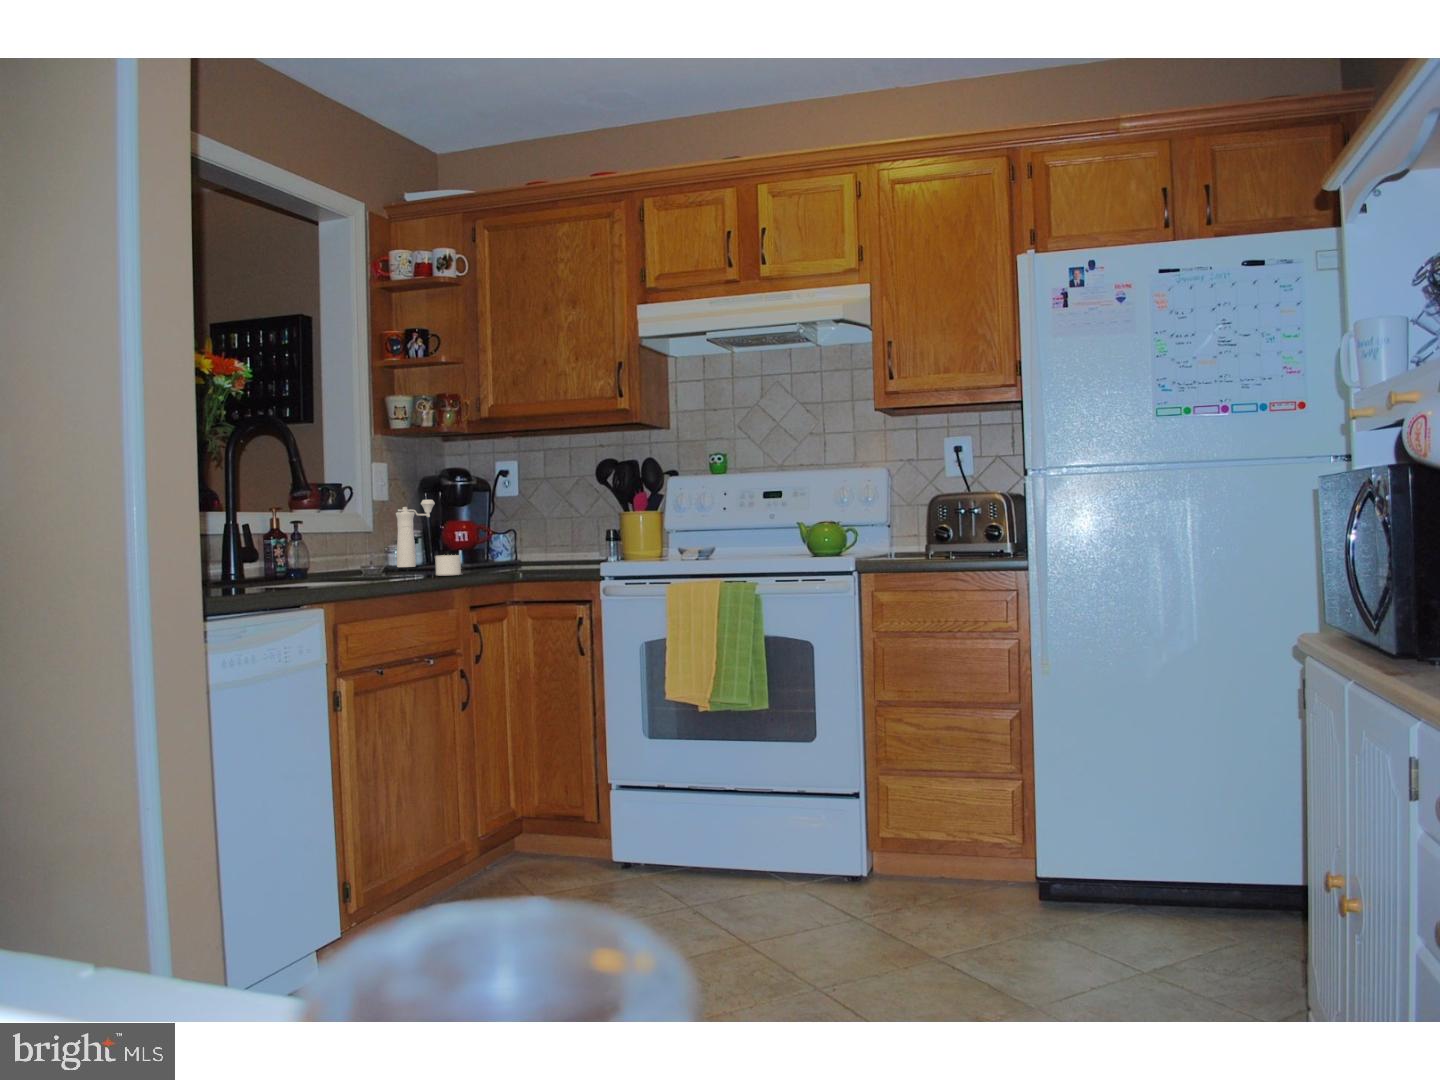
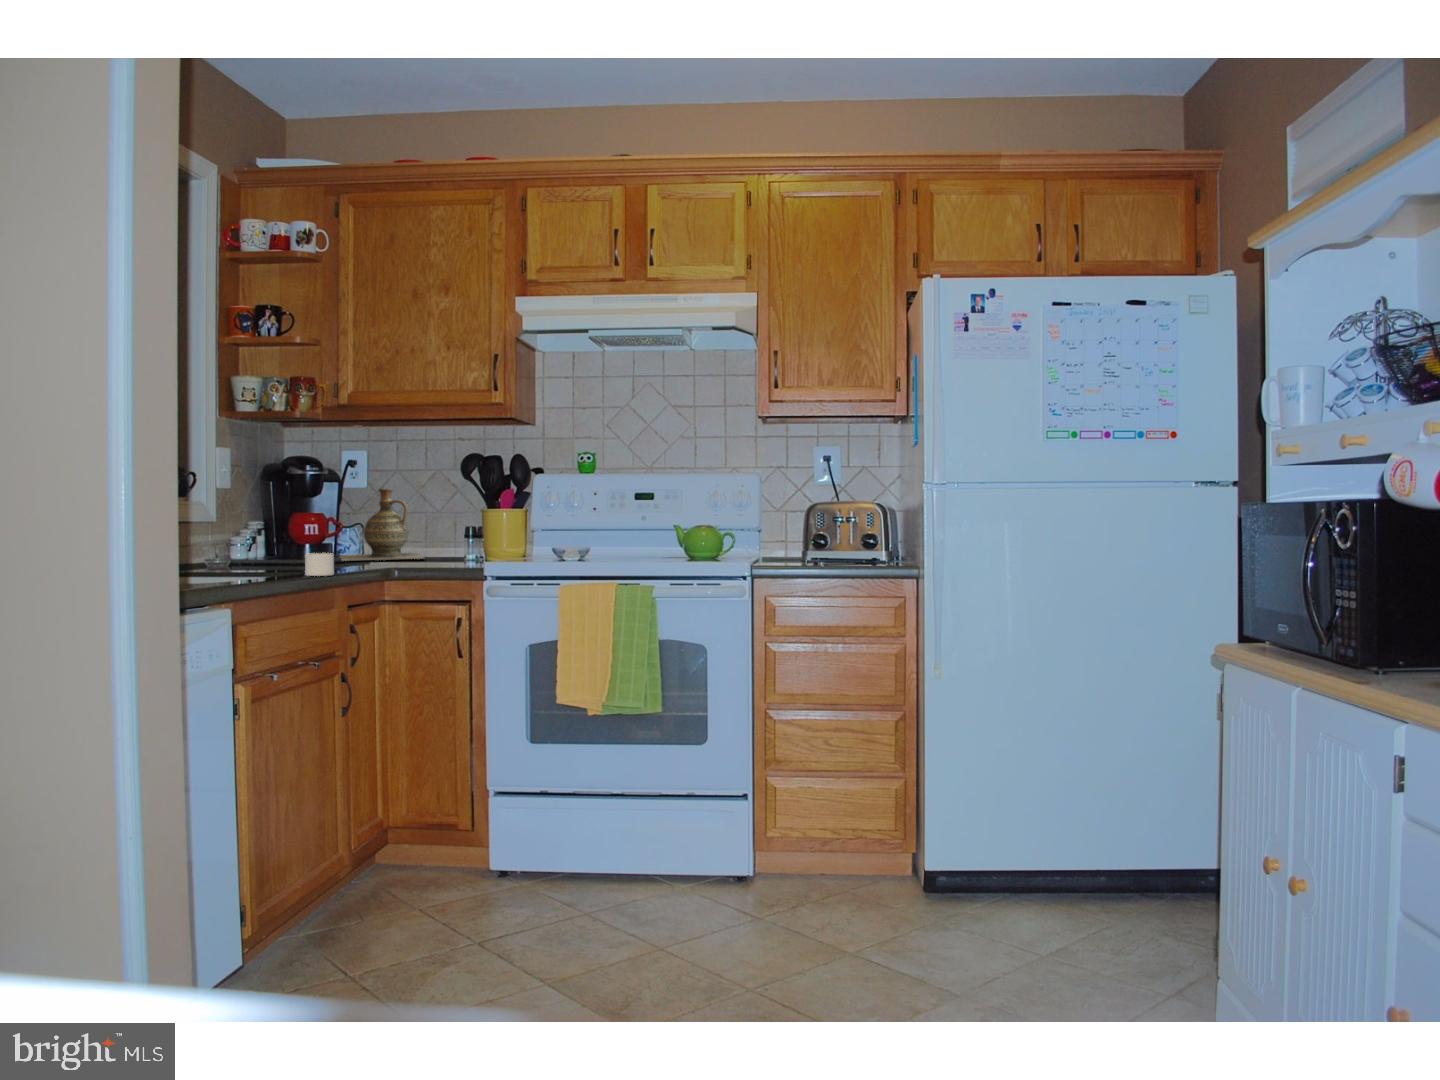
ceramic jug: none [484,496,561,564] -> present [341,489,423,561]
pepper mill: present [396,500,435,567] -> none [241,490,285,563]

